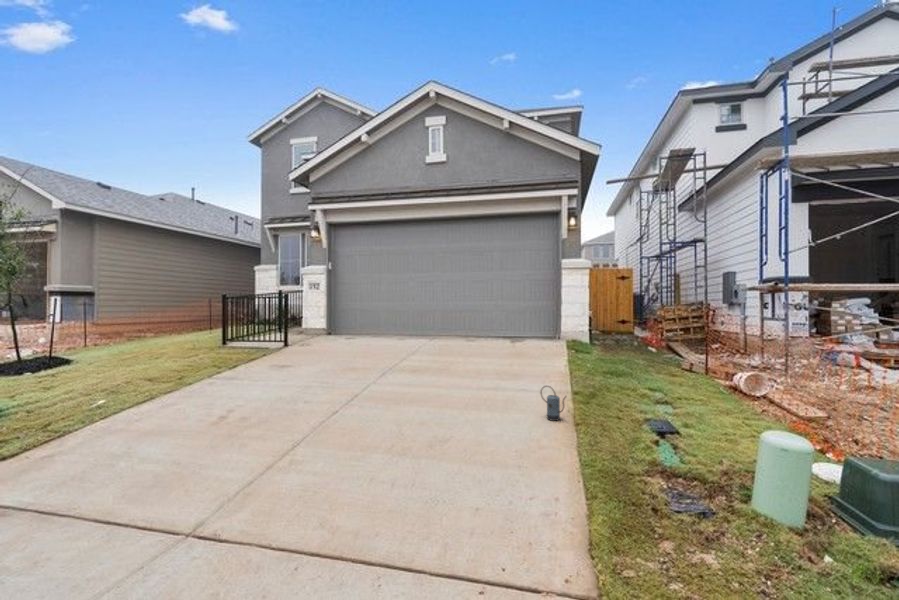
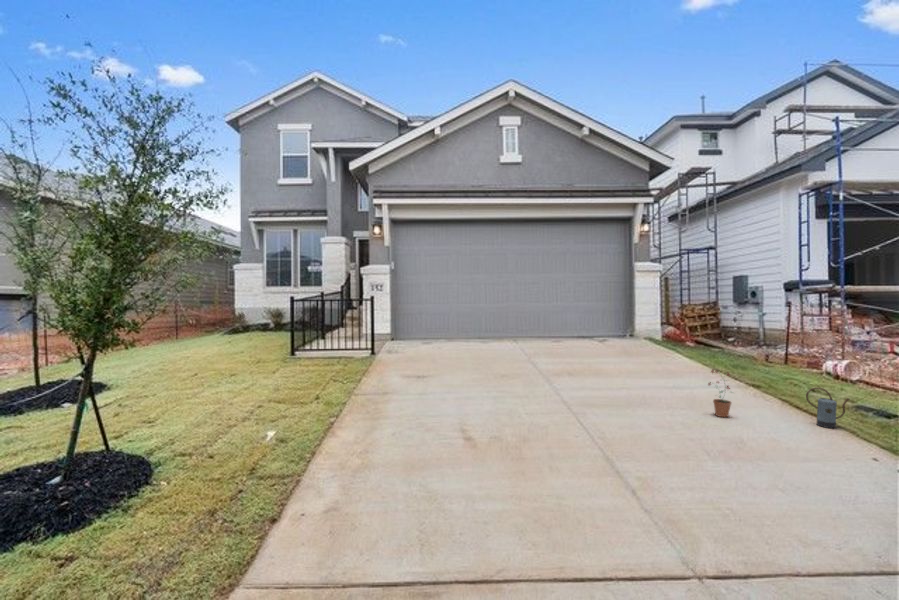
potted plant: none [470,367,491,408] -> present [708,370,731,417]

